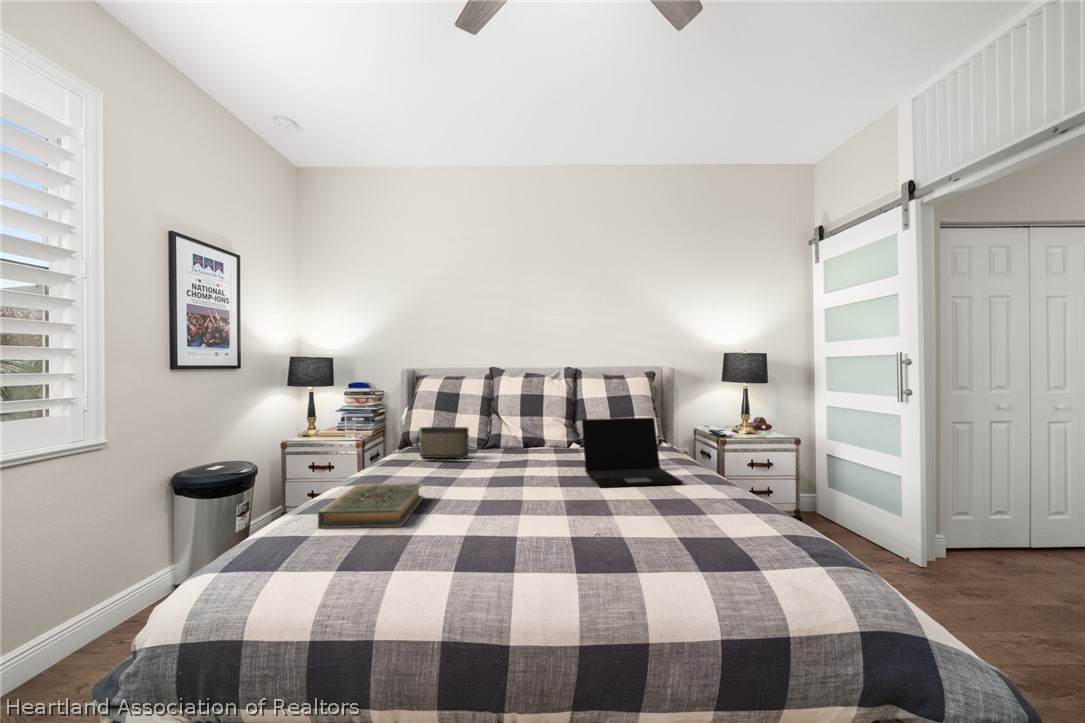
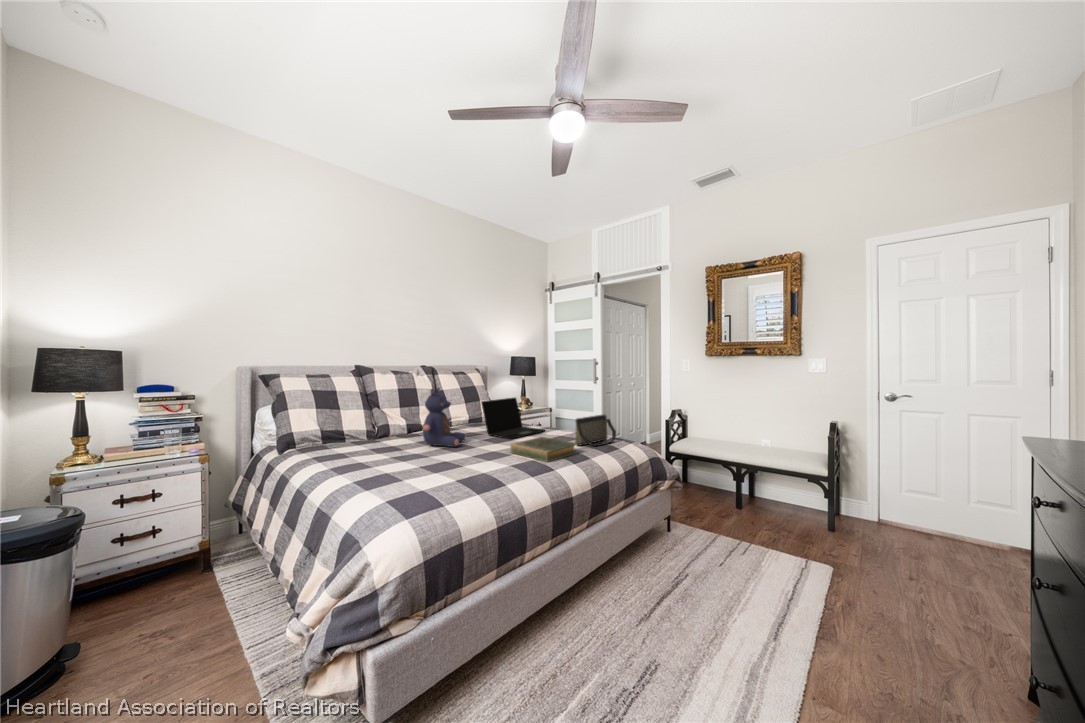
teddy bear: none [471,395,537,482] -> present [423,388,466,447]
handbag: present [416,427,469,462] -> present [575,415,616,446]
hardback book: present [318,483,423,528] -> present [511,437,578,462]

